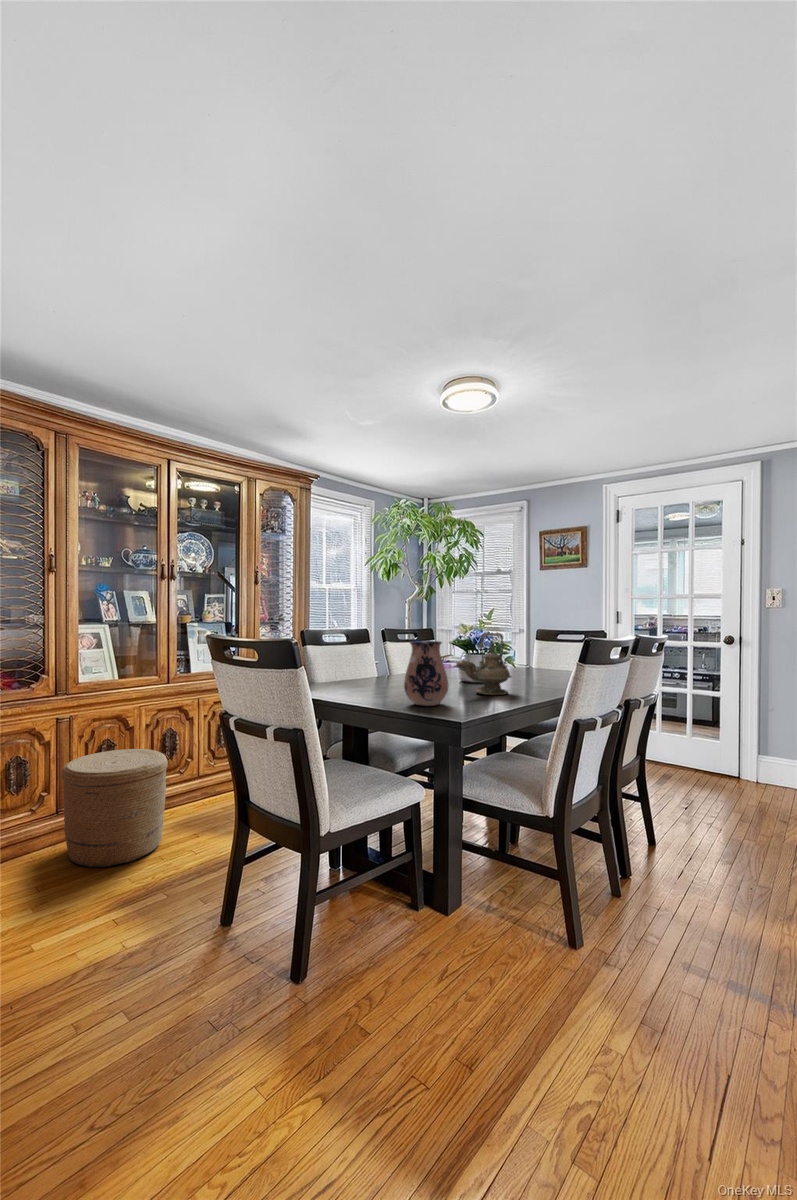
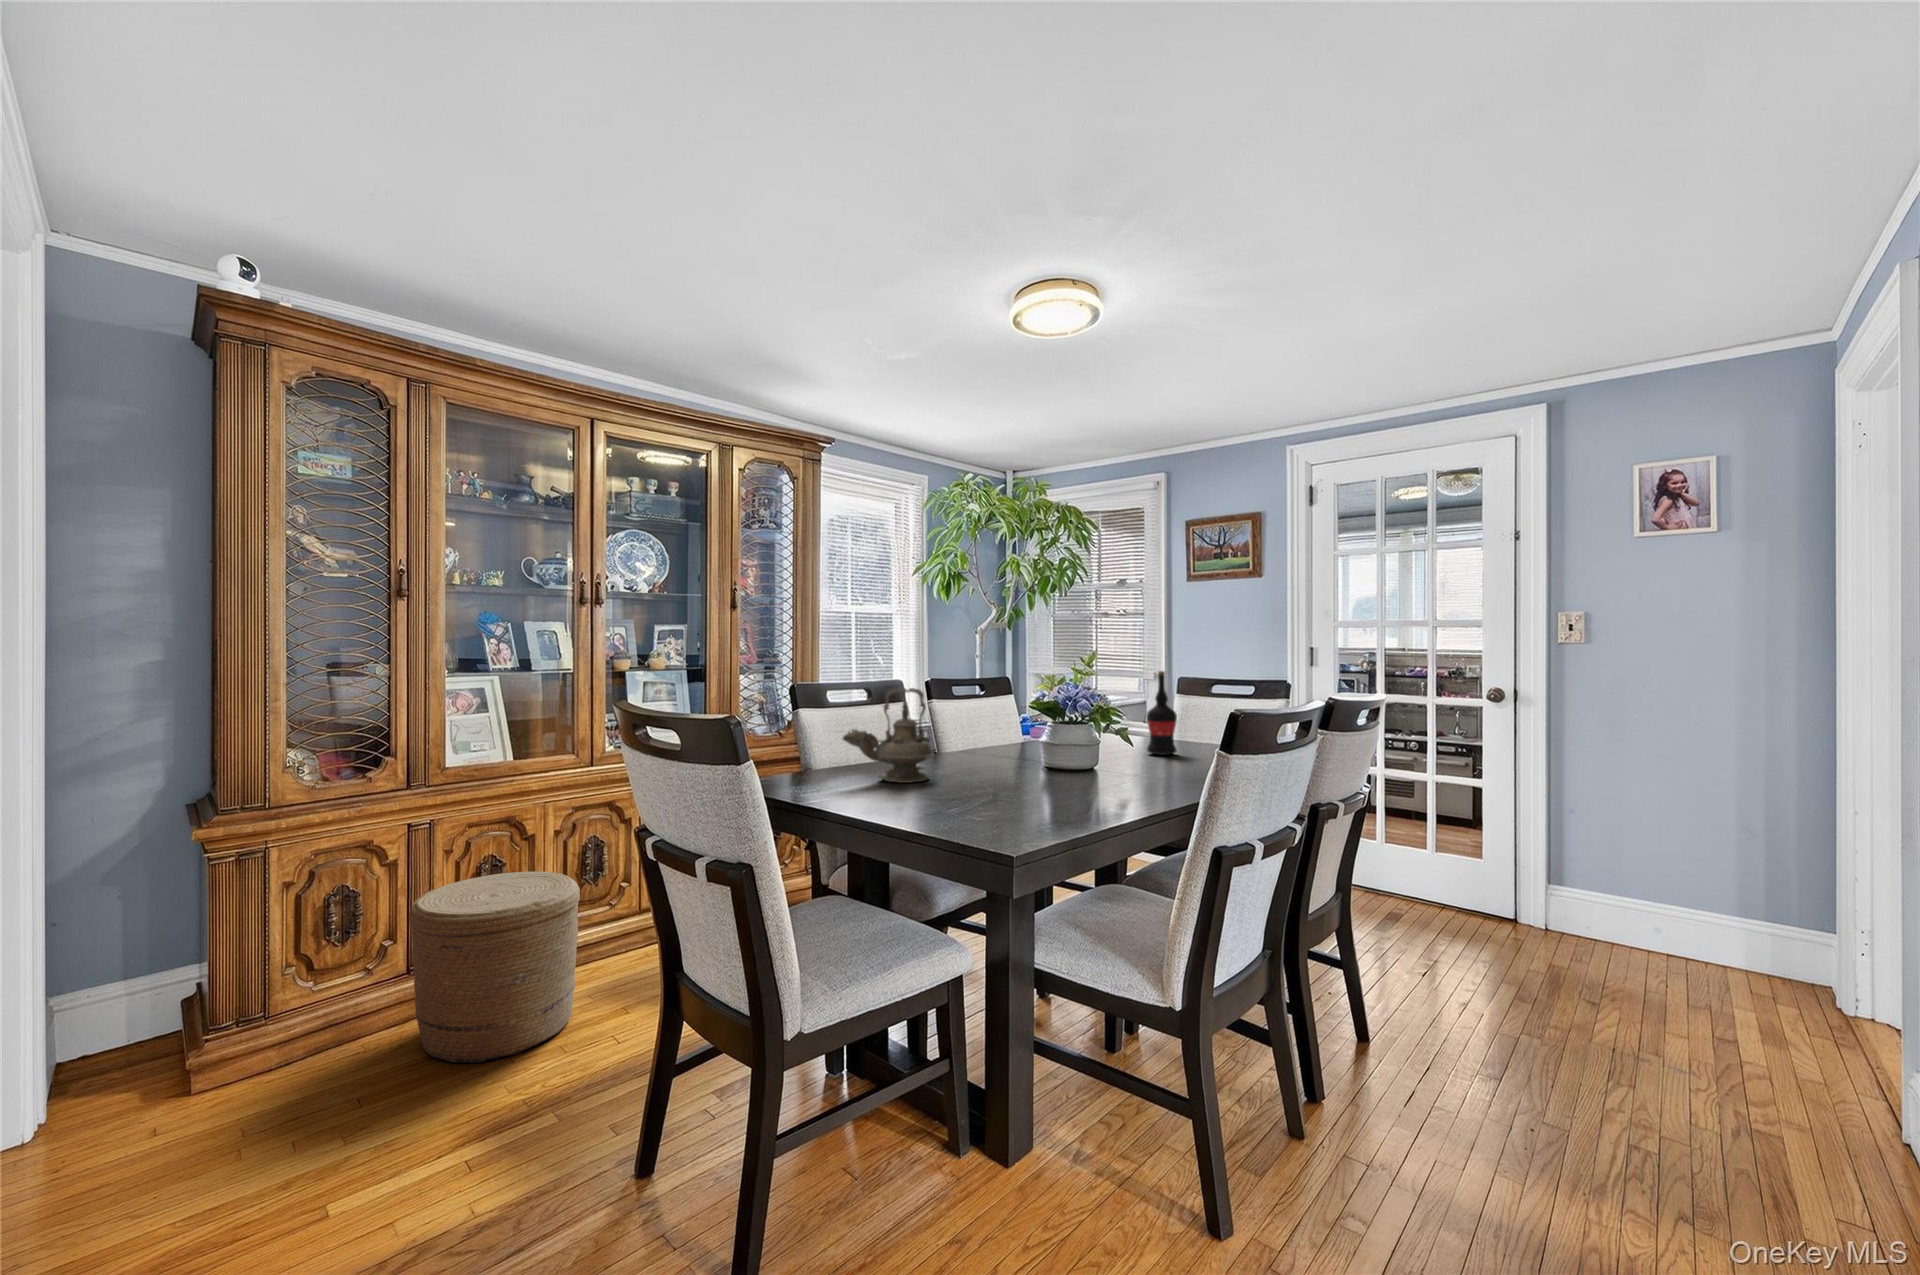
wine bottle: none [520,624,539,675] -> present [1147,671,1177,755]
teapot: present [456,632,511,695] -> present [843,688,933,783]
ceramic pitcher: present [404,641,448,706] -> none [936,705,1010,815]

